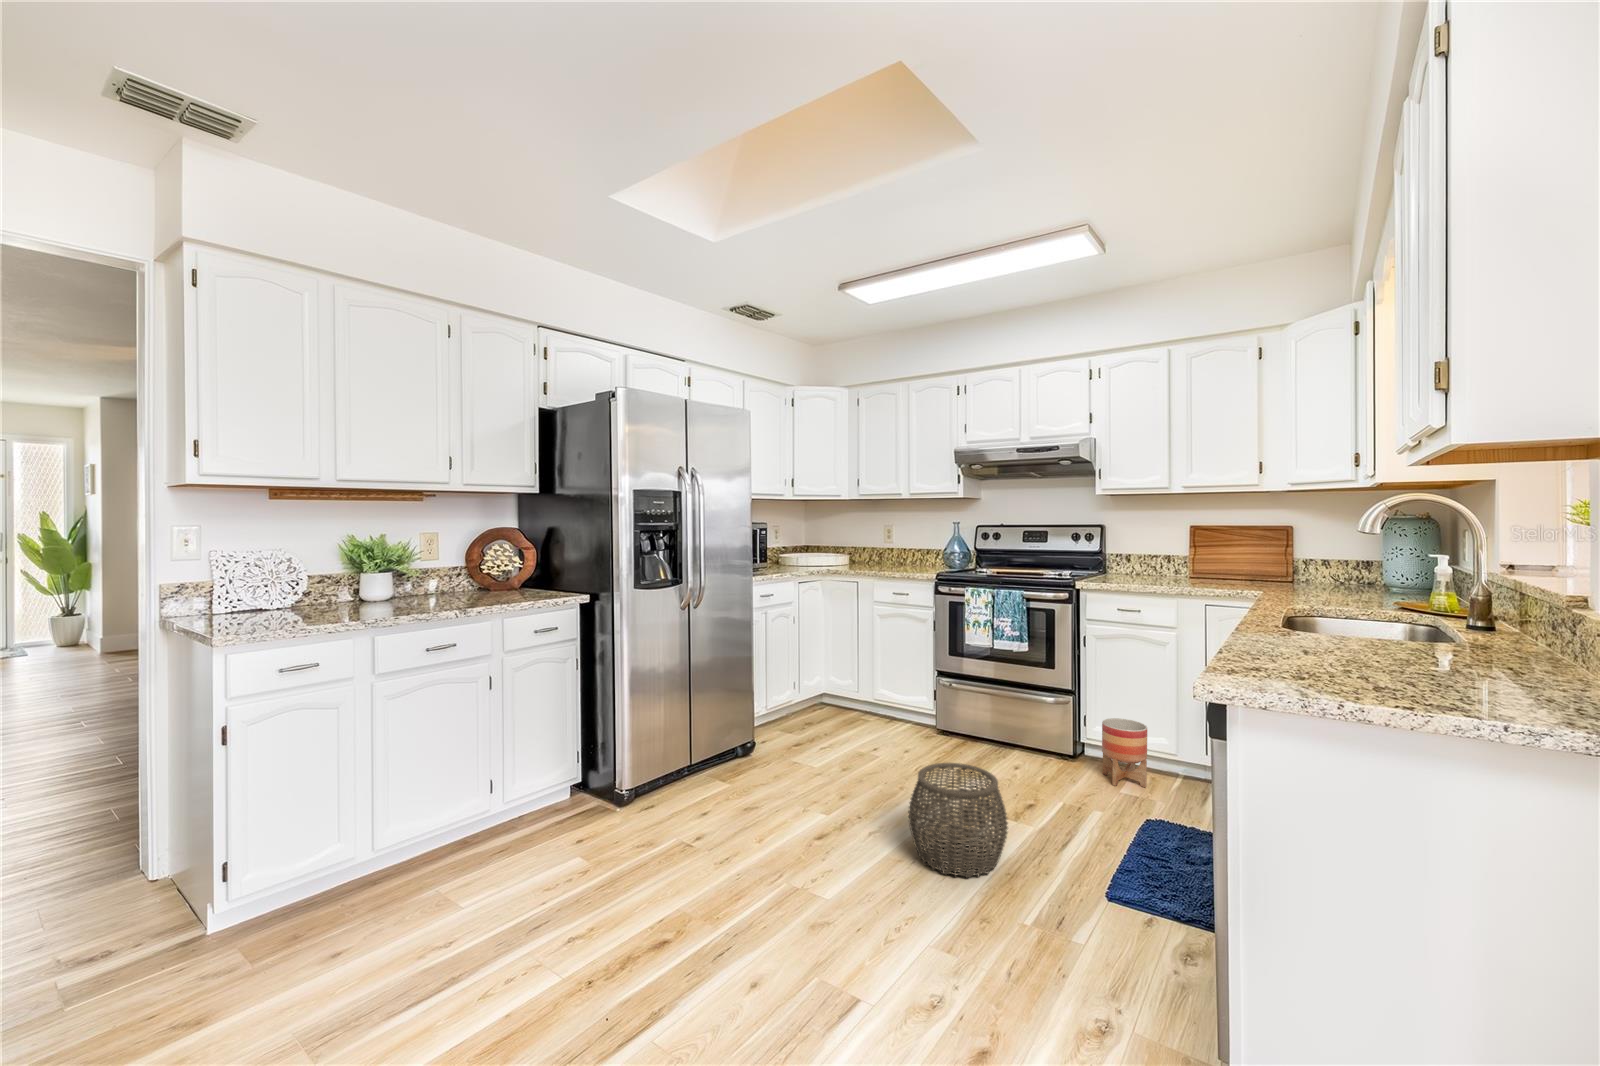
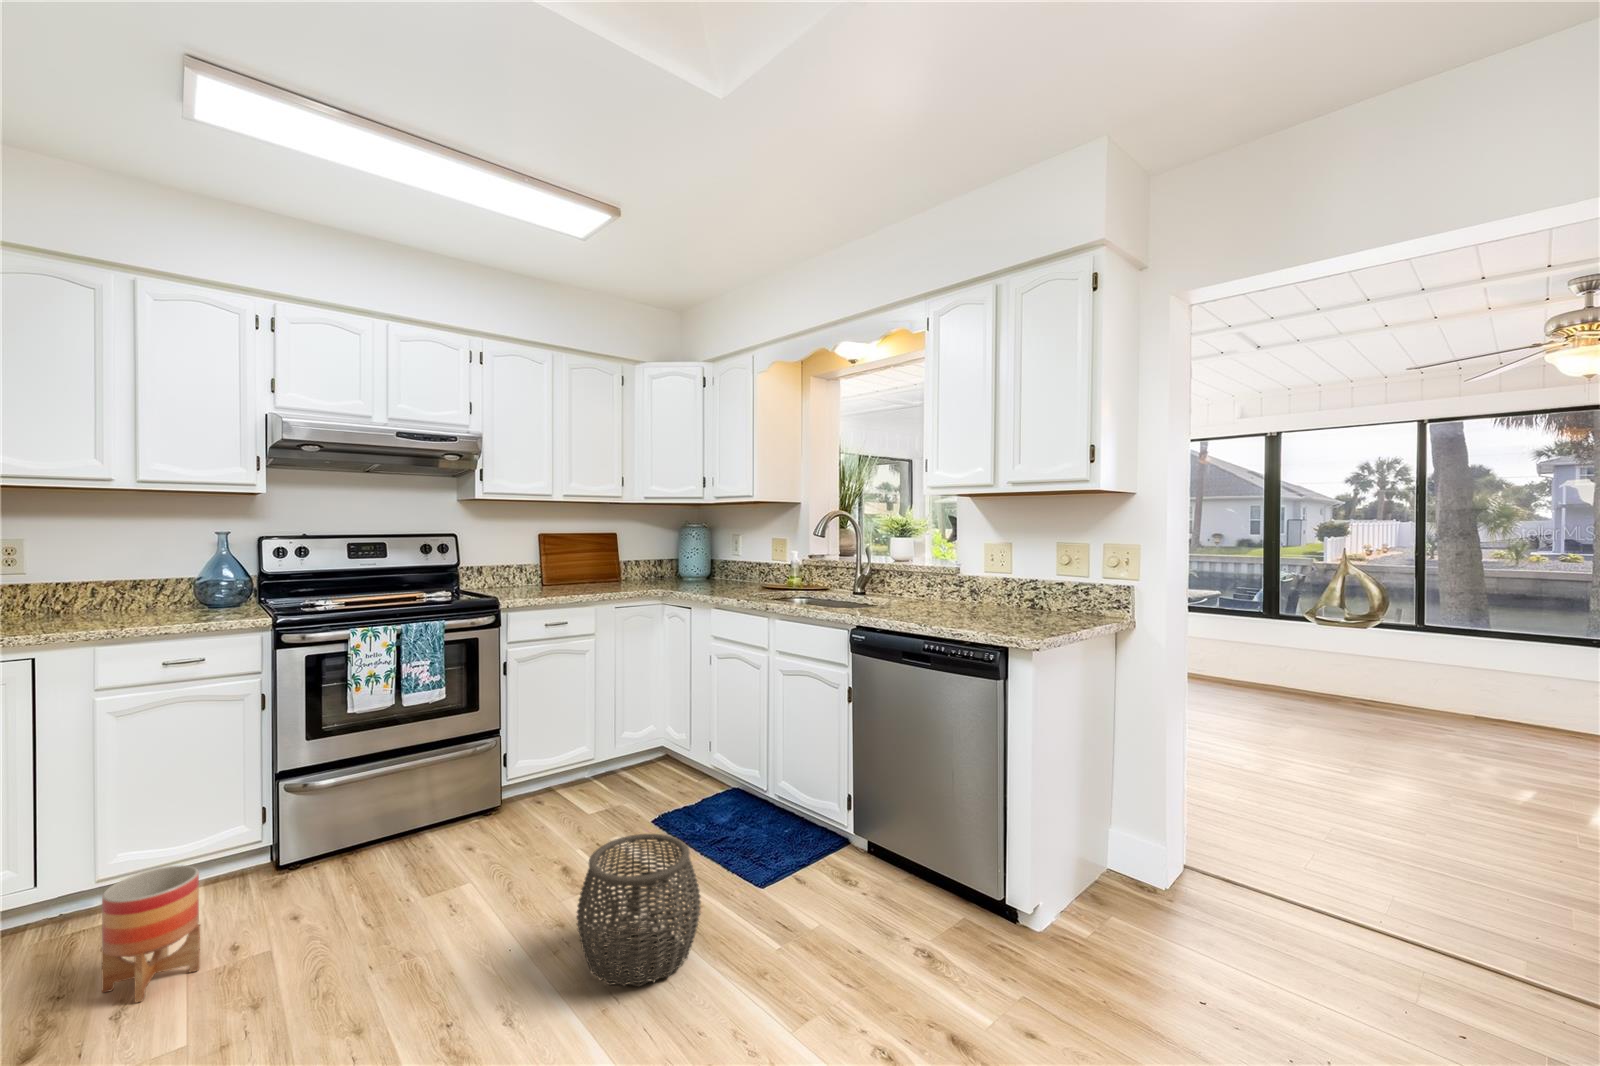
planter: present [1102,718,1147,787] -> present [101,865,200,1002]

